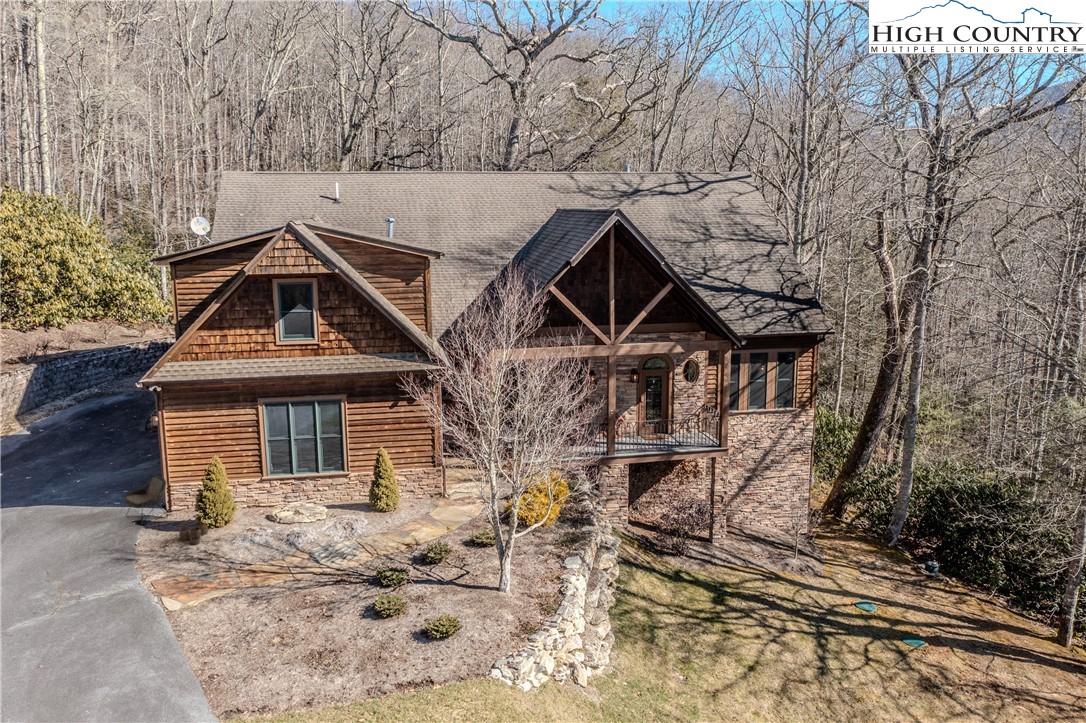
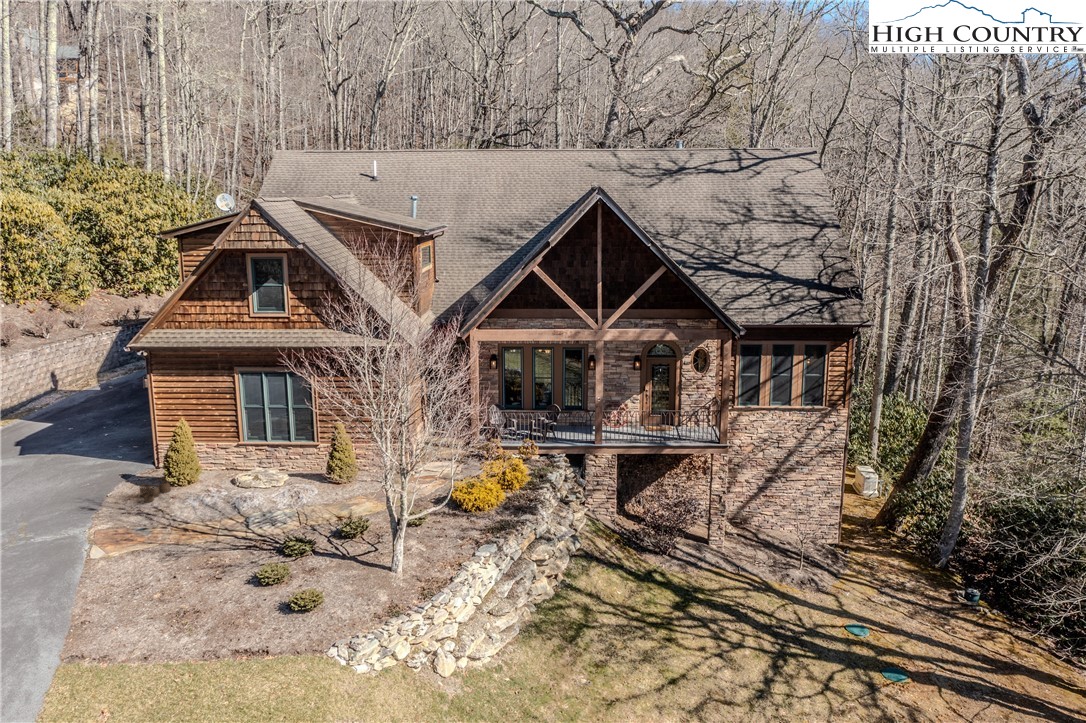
lounge chair: present [123,477,166,525] -> none [118,433,155,477]

